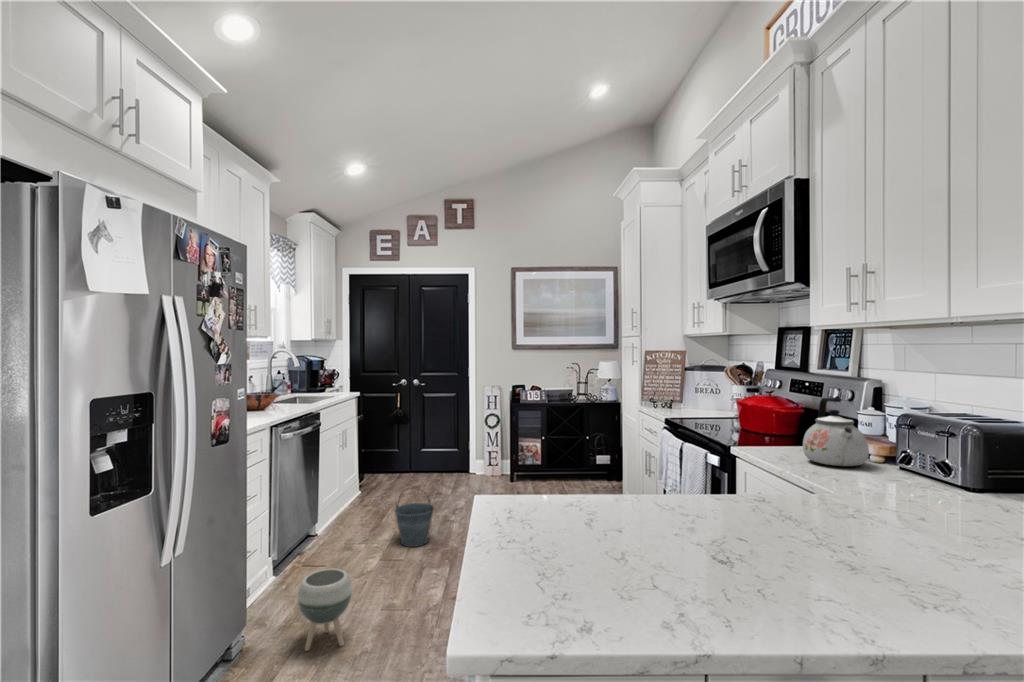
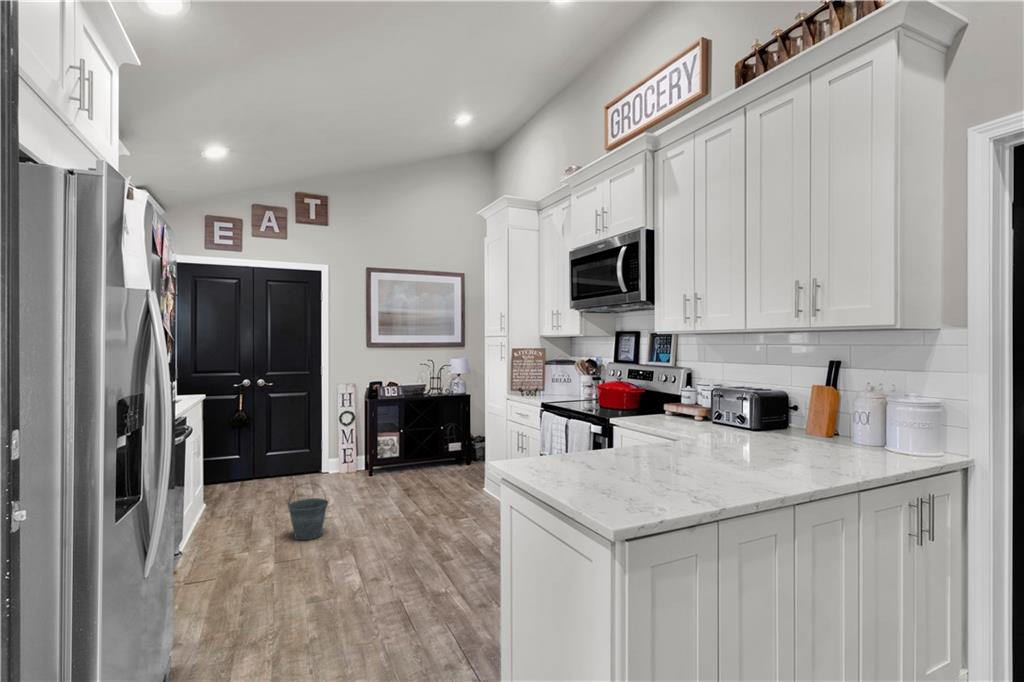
kettle: present [803,398,869,466] -> none [660,380,698,423]
planter: present [297,568,352,651] -> none [256,555,308,632]

